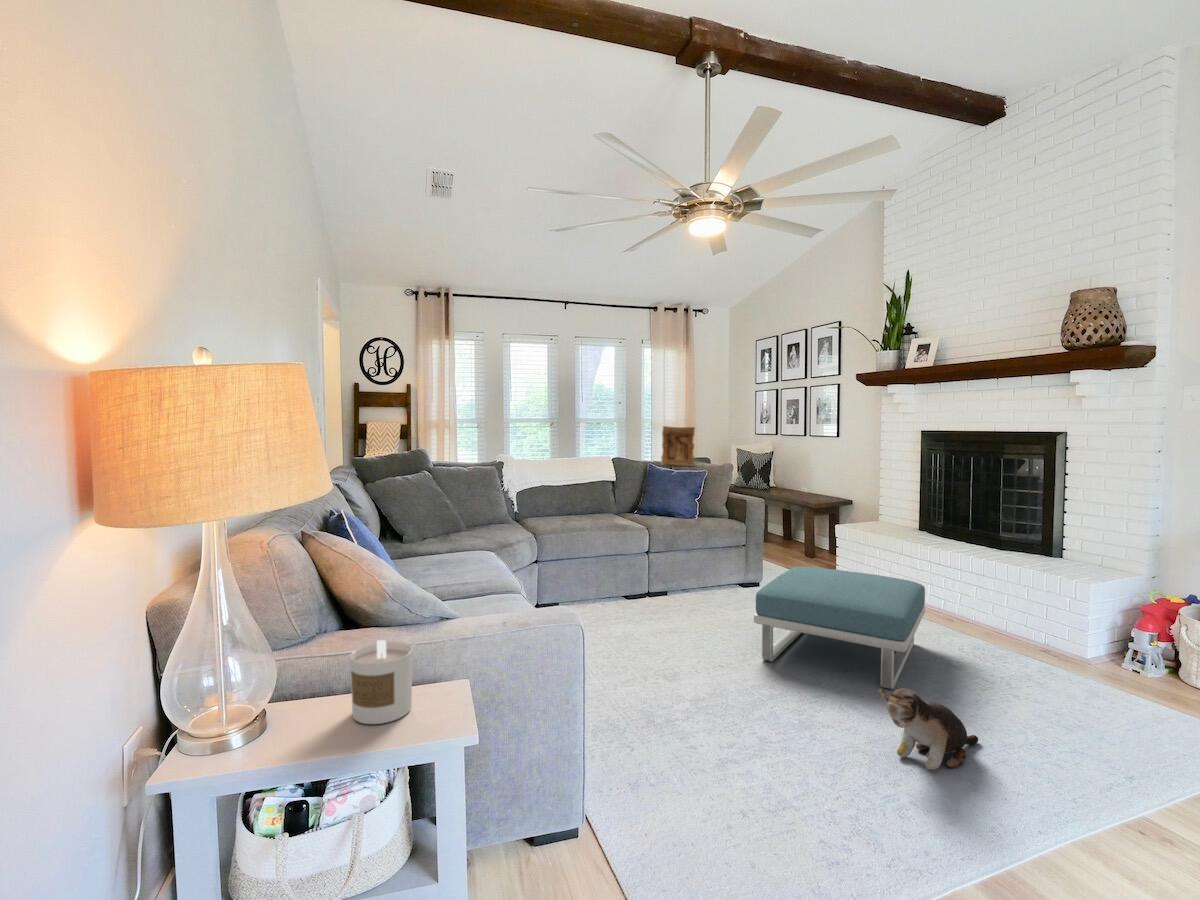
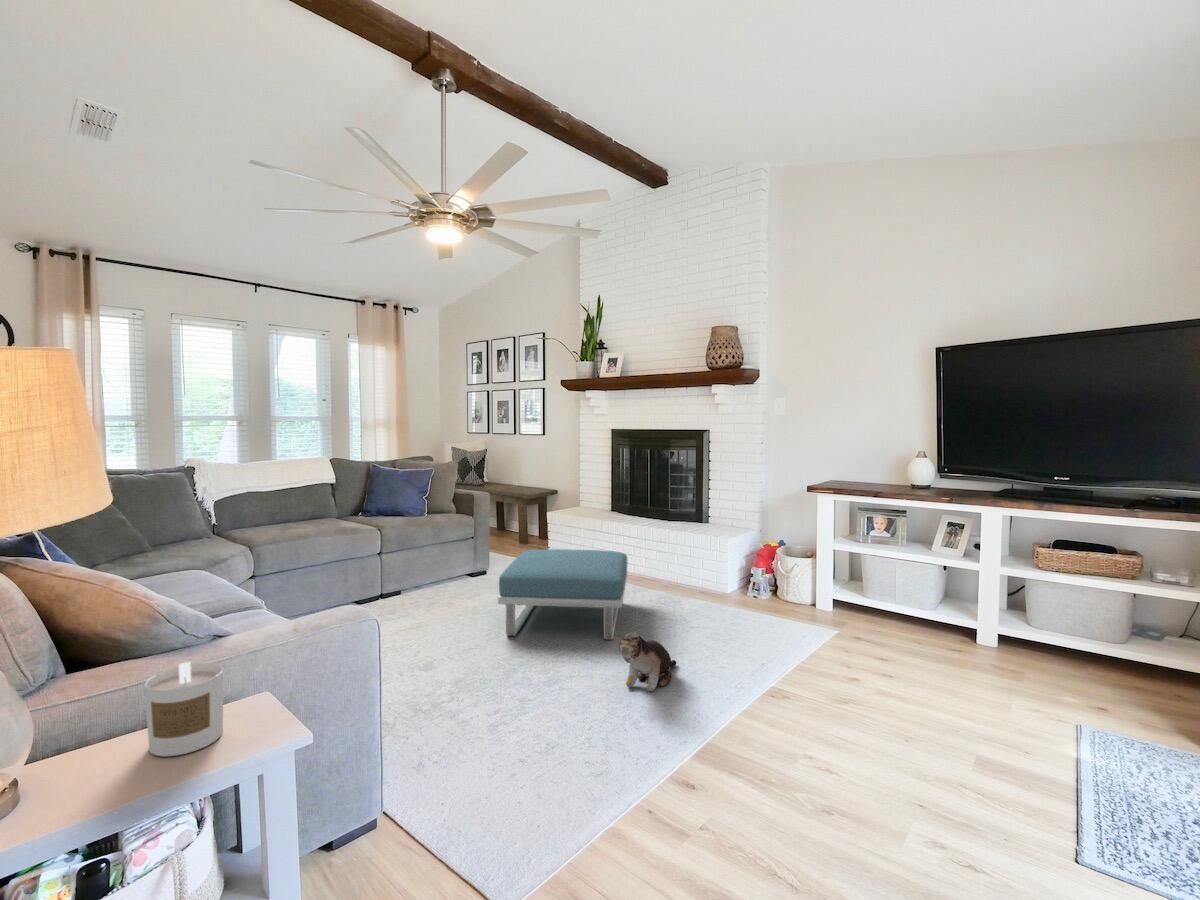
picture frame: present [661,426,695,466] -> none [384,425,420,465]

